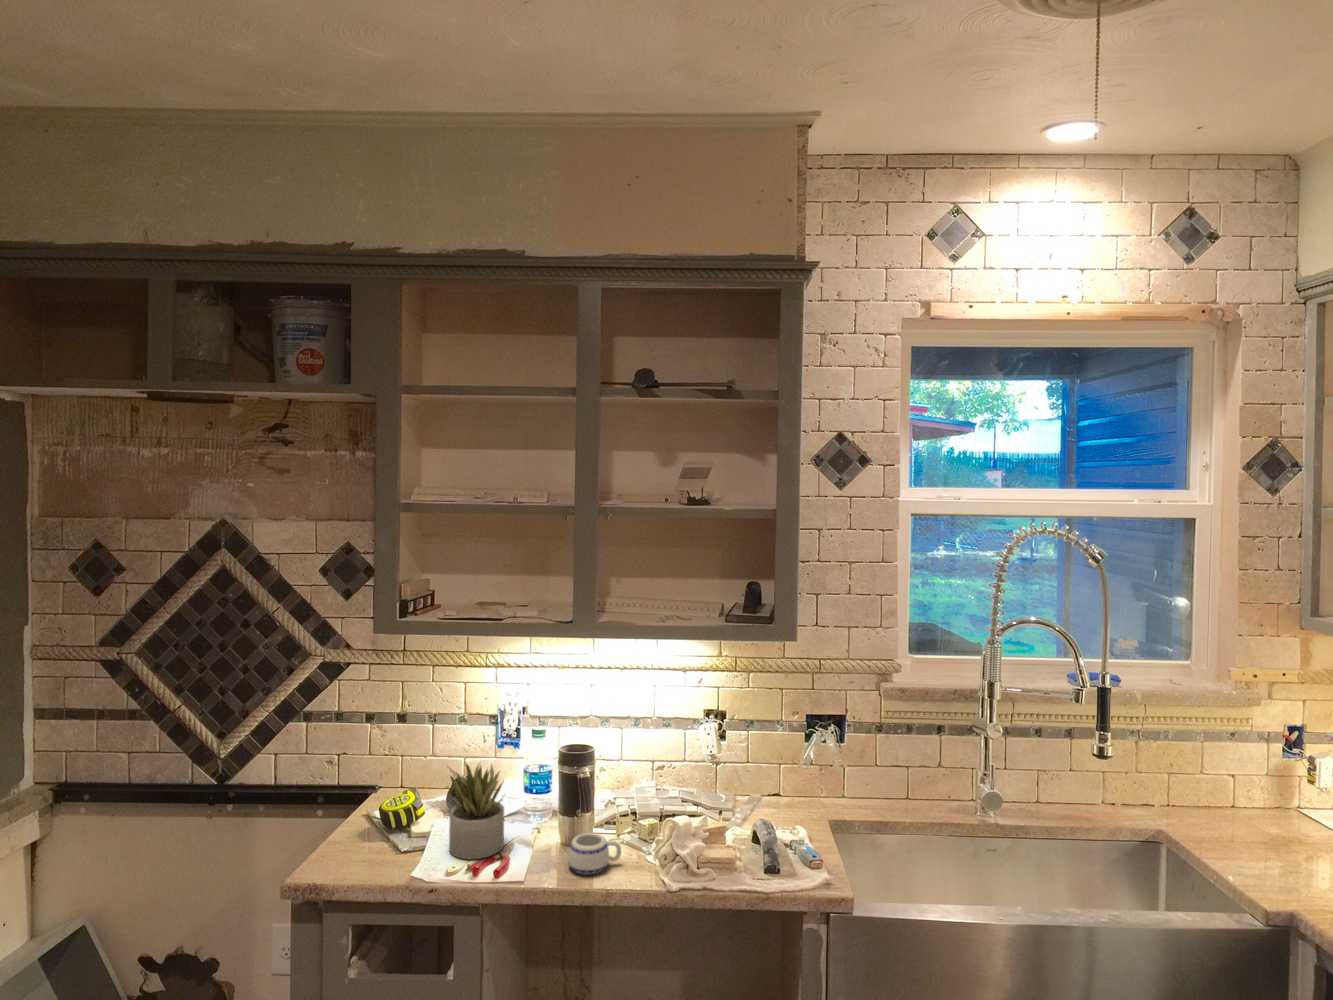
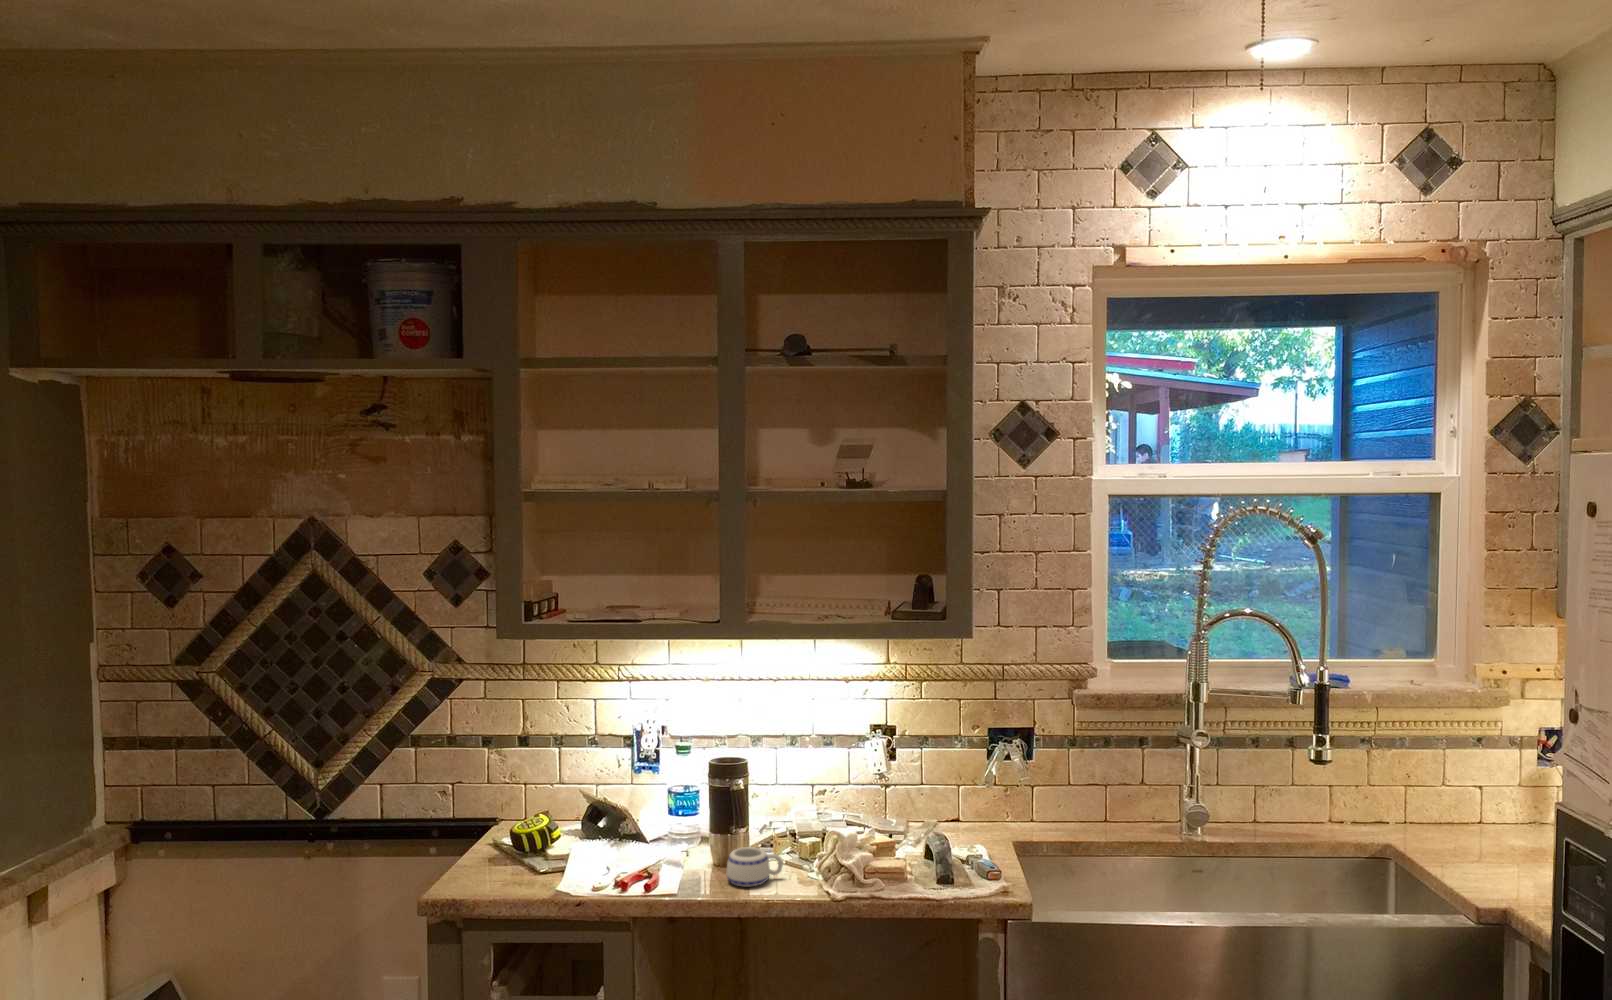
succulent plant: present [449,762,504,859] -> none [592,775,657,876]

